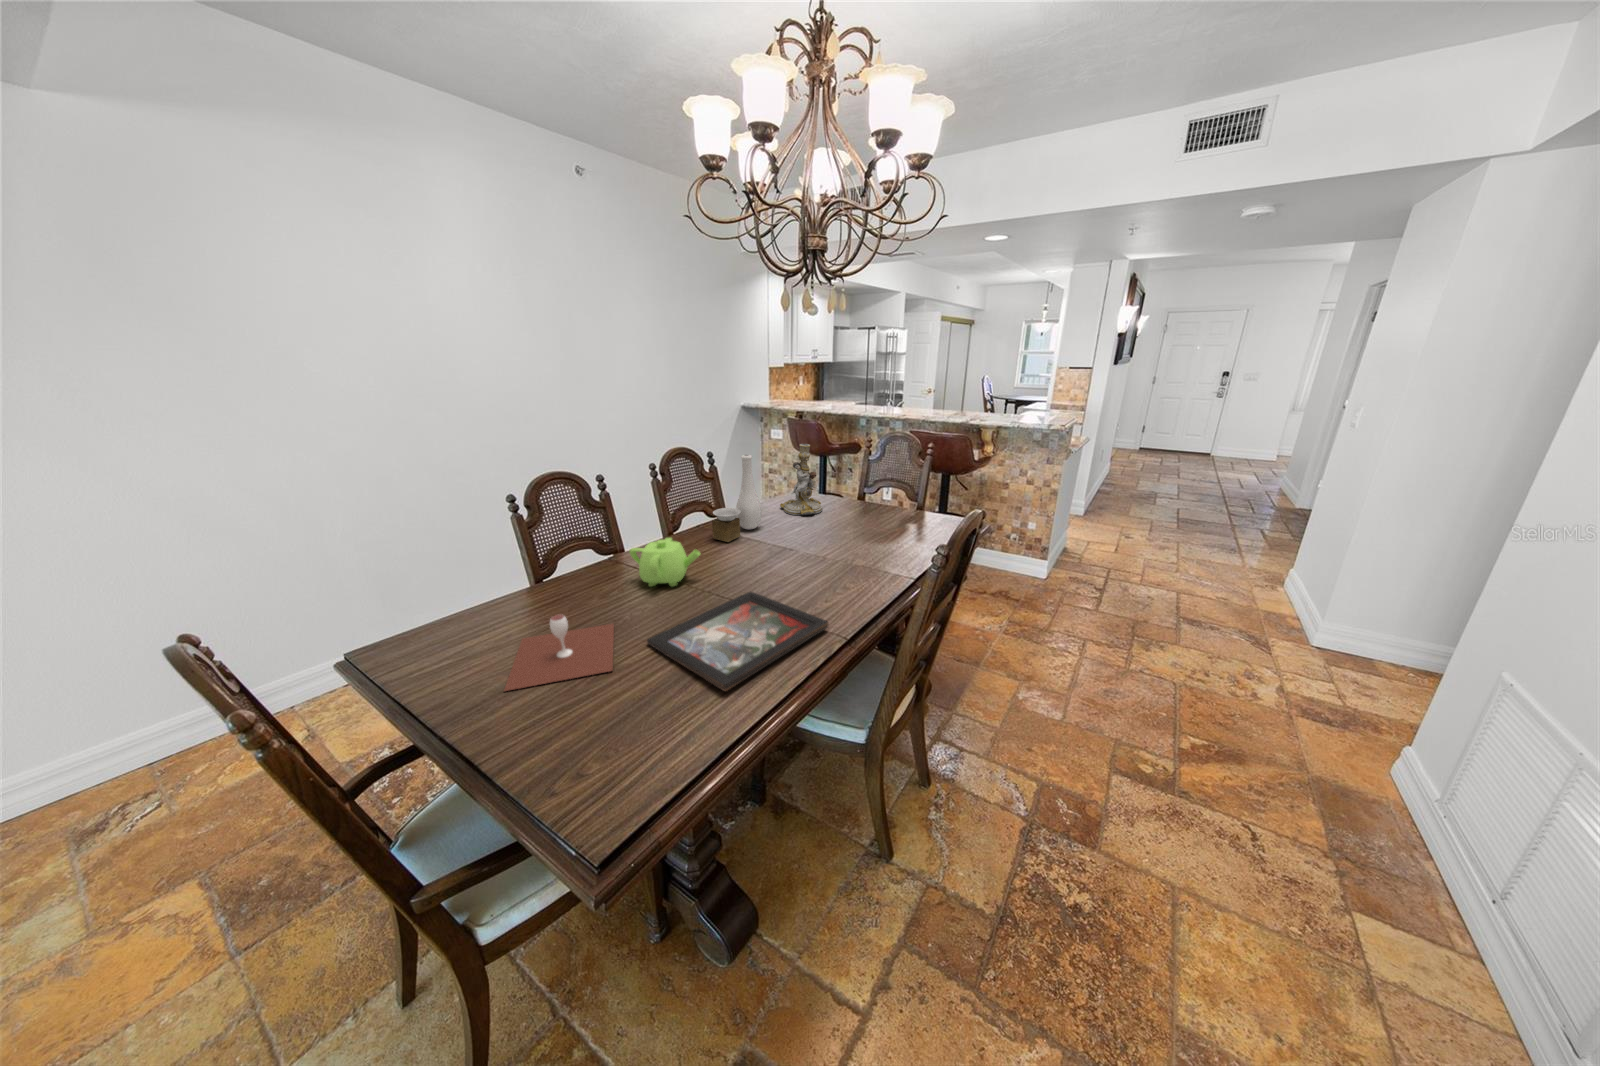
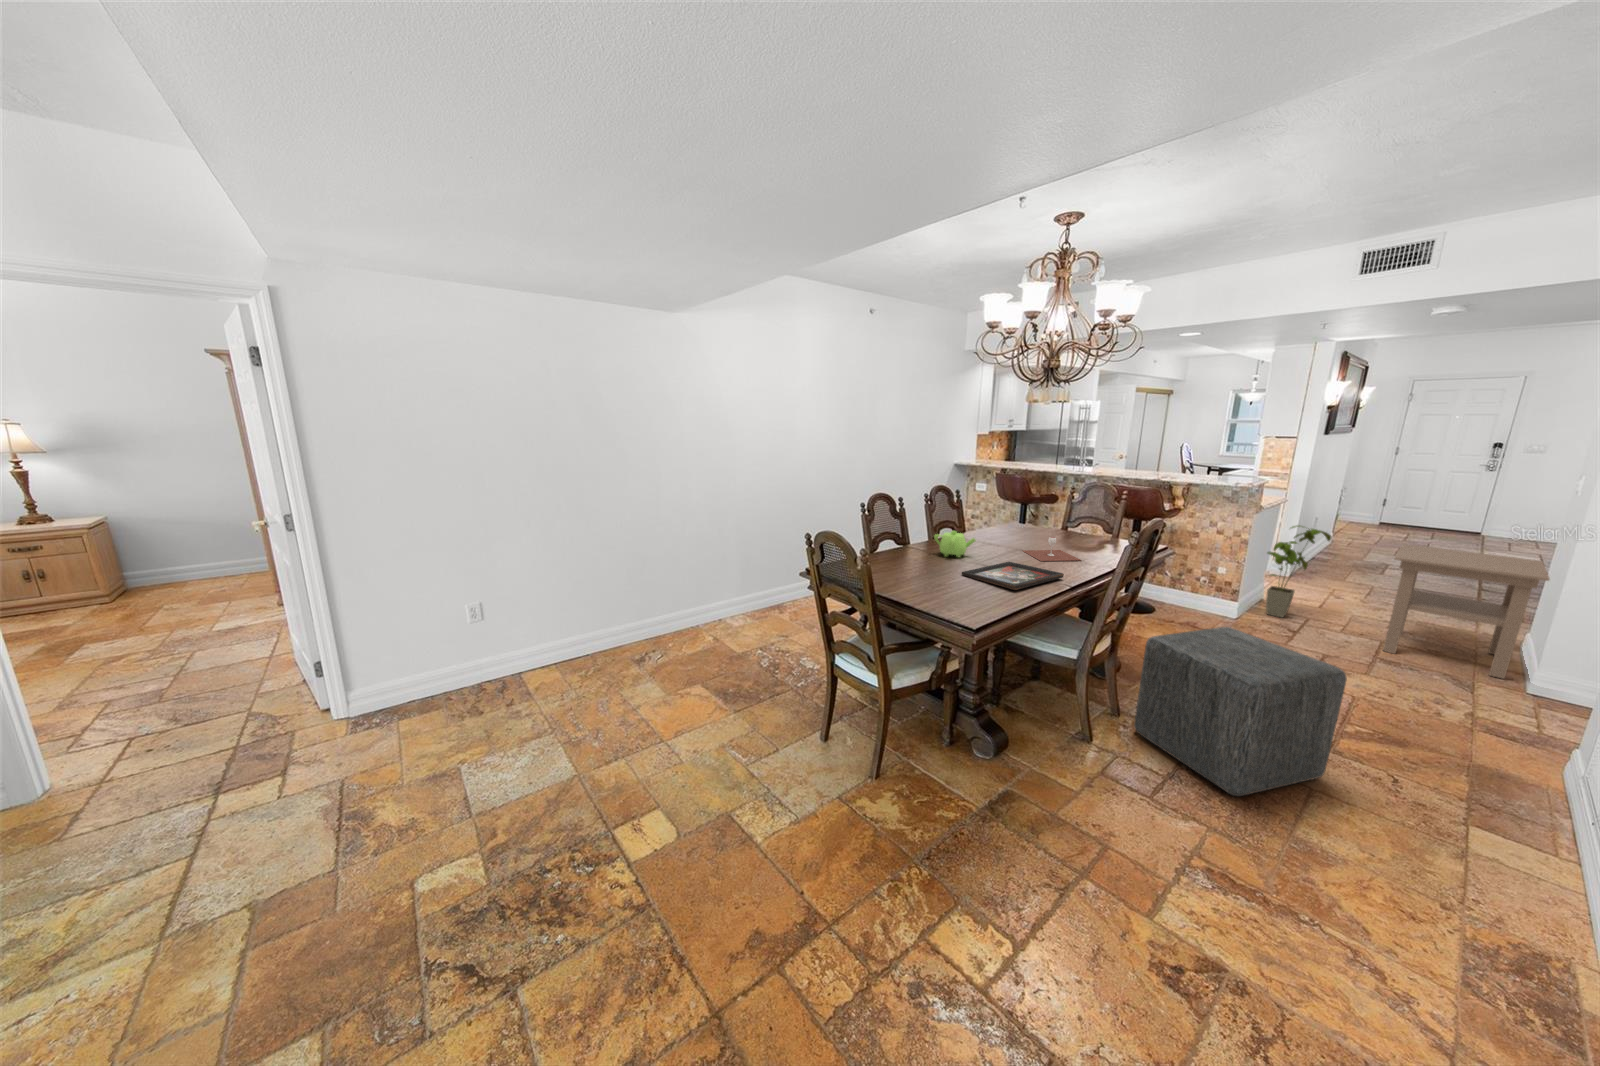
candlestick: present [780,444,822,515] -> none [1007,486,1039,534]
vase: present [712,455,762,542] -> none [970,489,1000,543]
house plant: none [1073,470,1136,573] -> present [1266,525,1331,617]
side table: none [1183,486,1355,634] -> present [1383,544,1549,679]
wine glass: present [504,614,614,691] -> present [1023,537,1080,561]
ottoman: none [945,662,1248,995] -> present [1134,627,1347,796]

